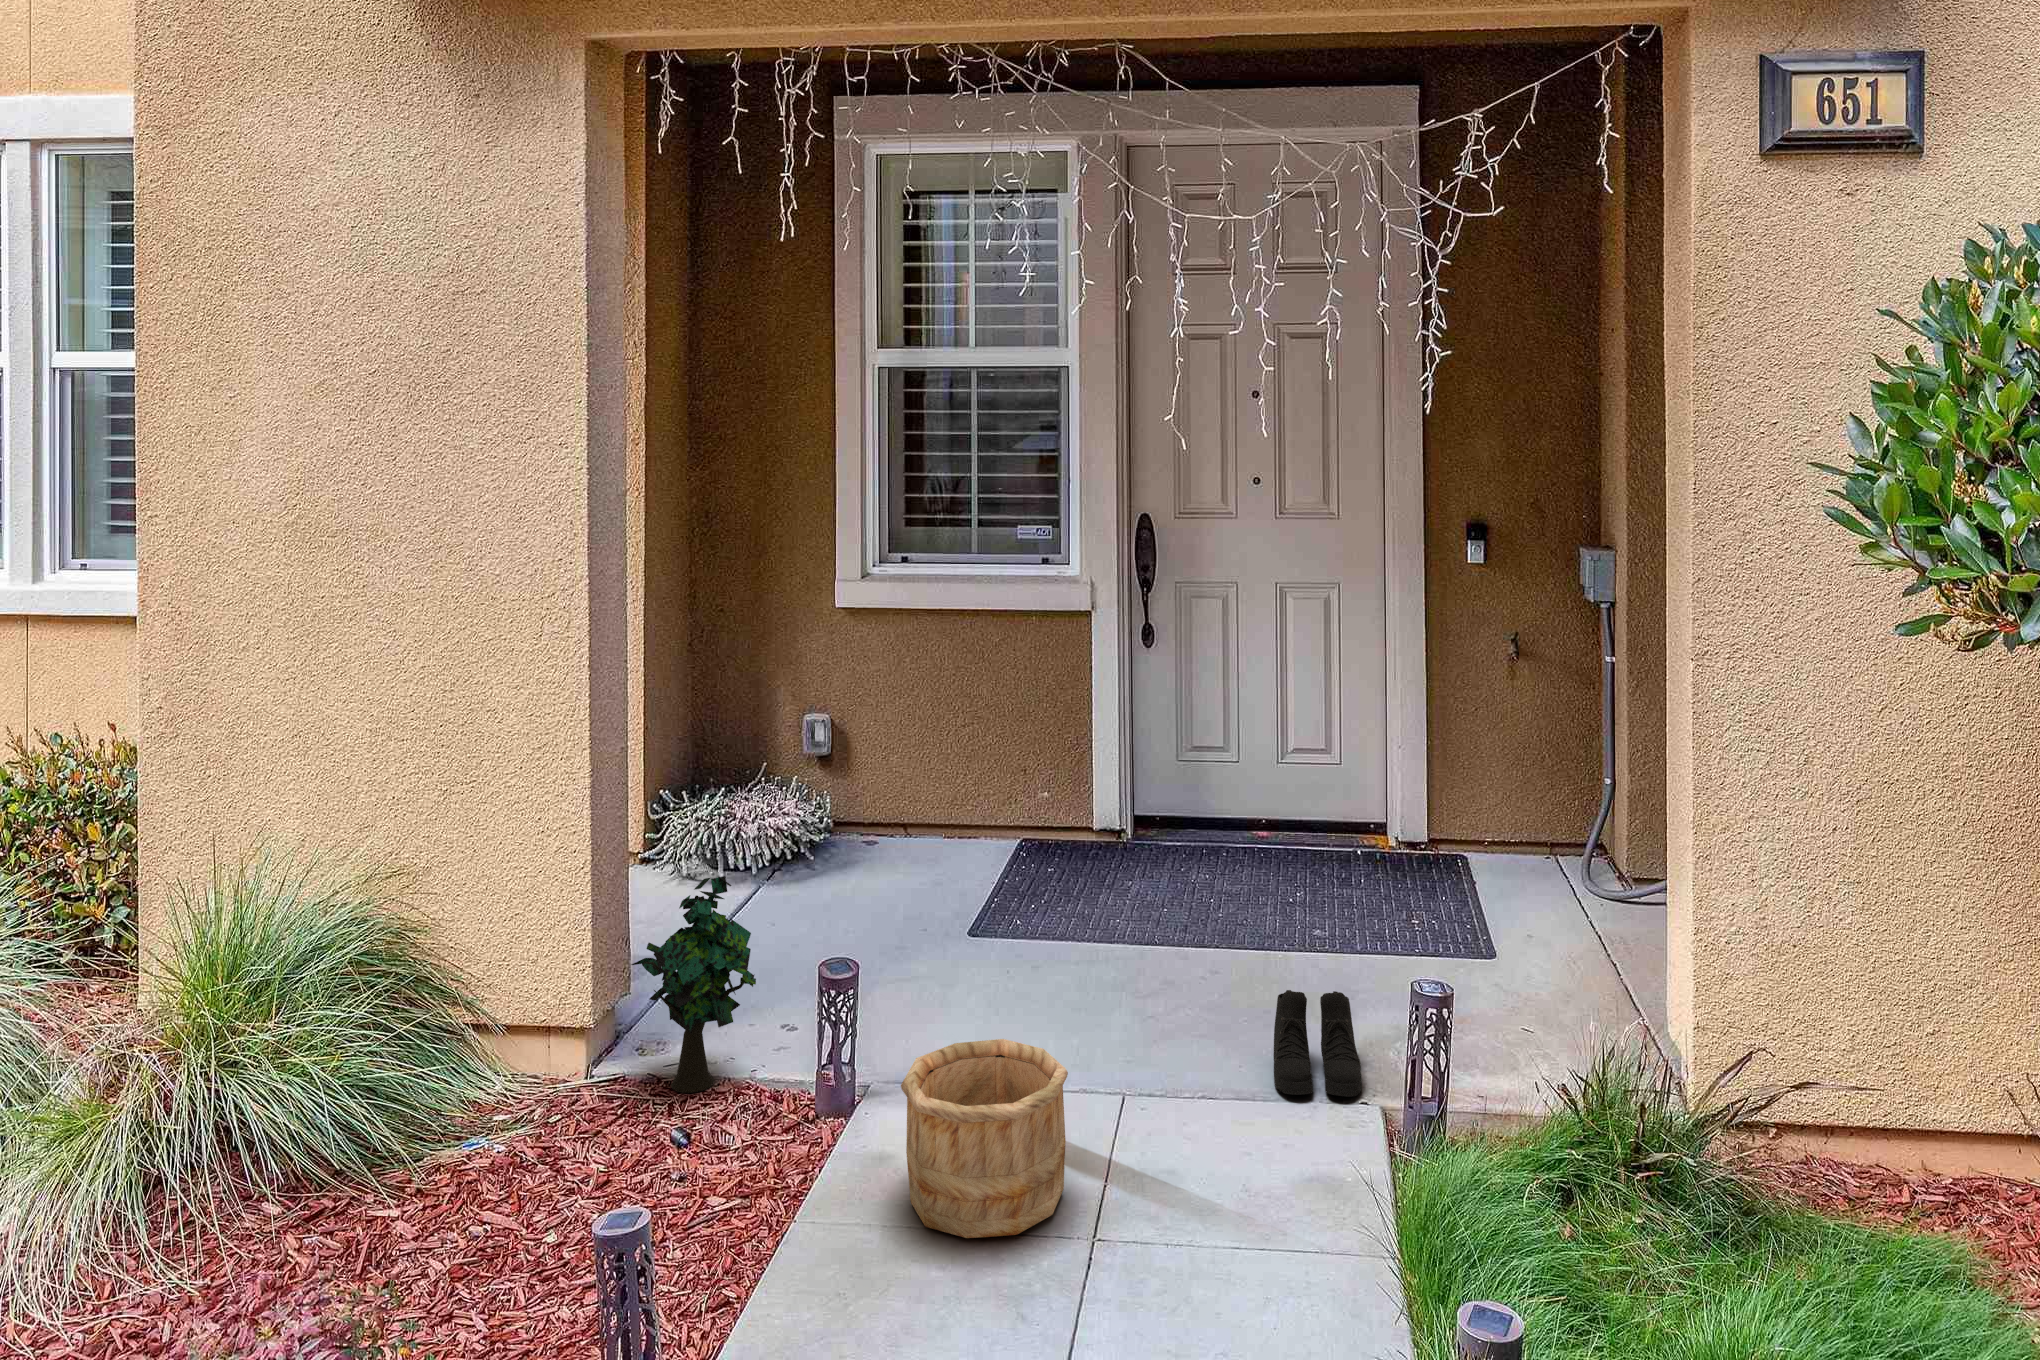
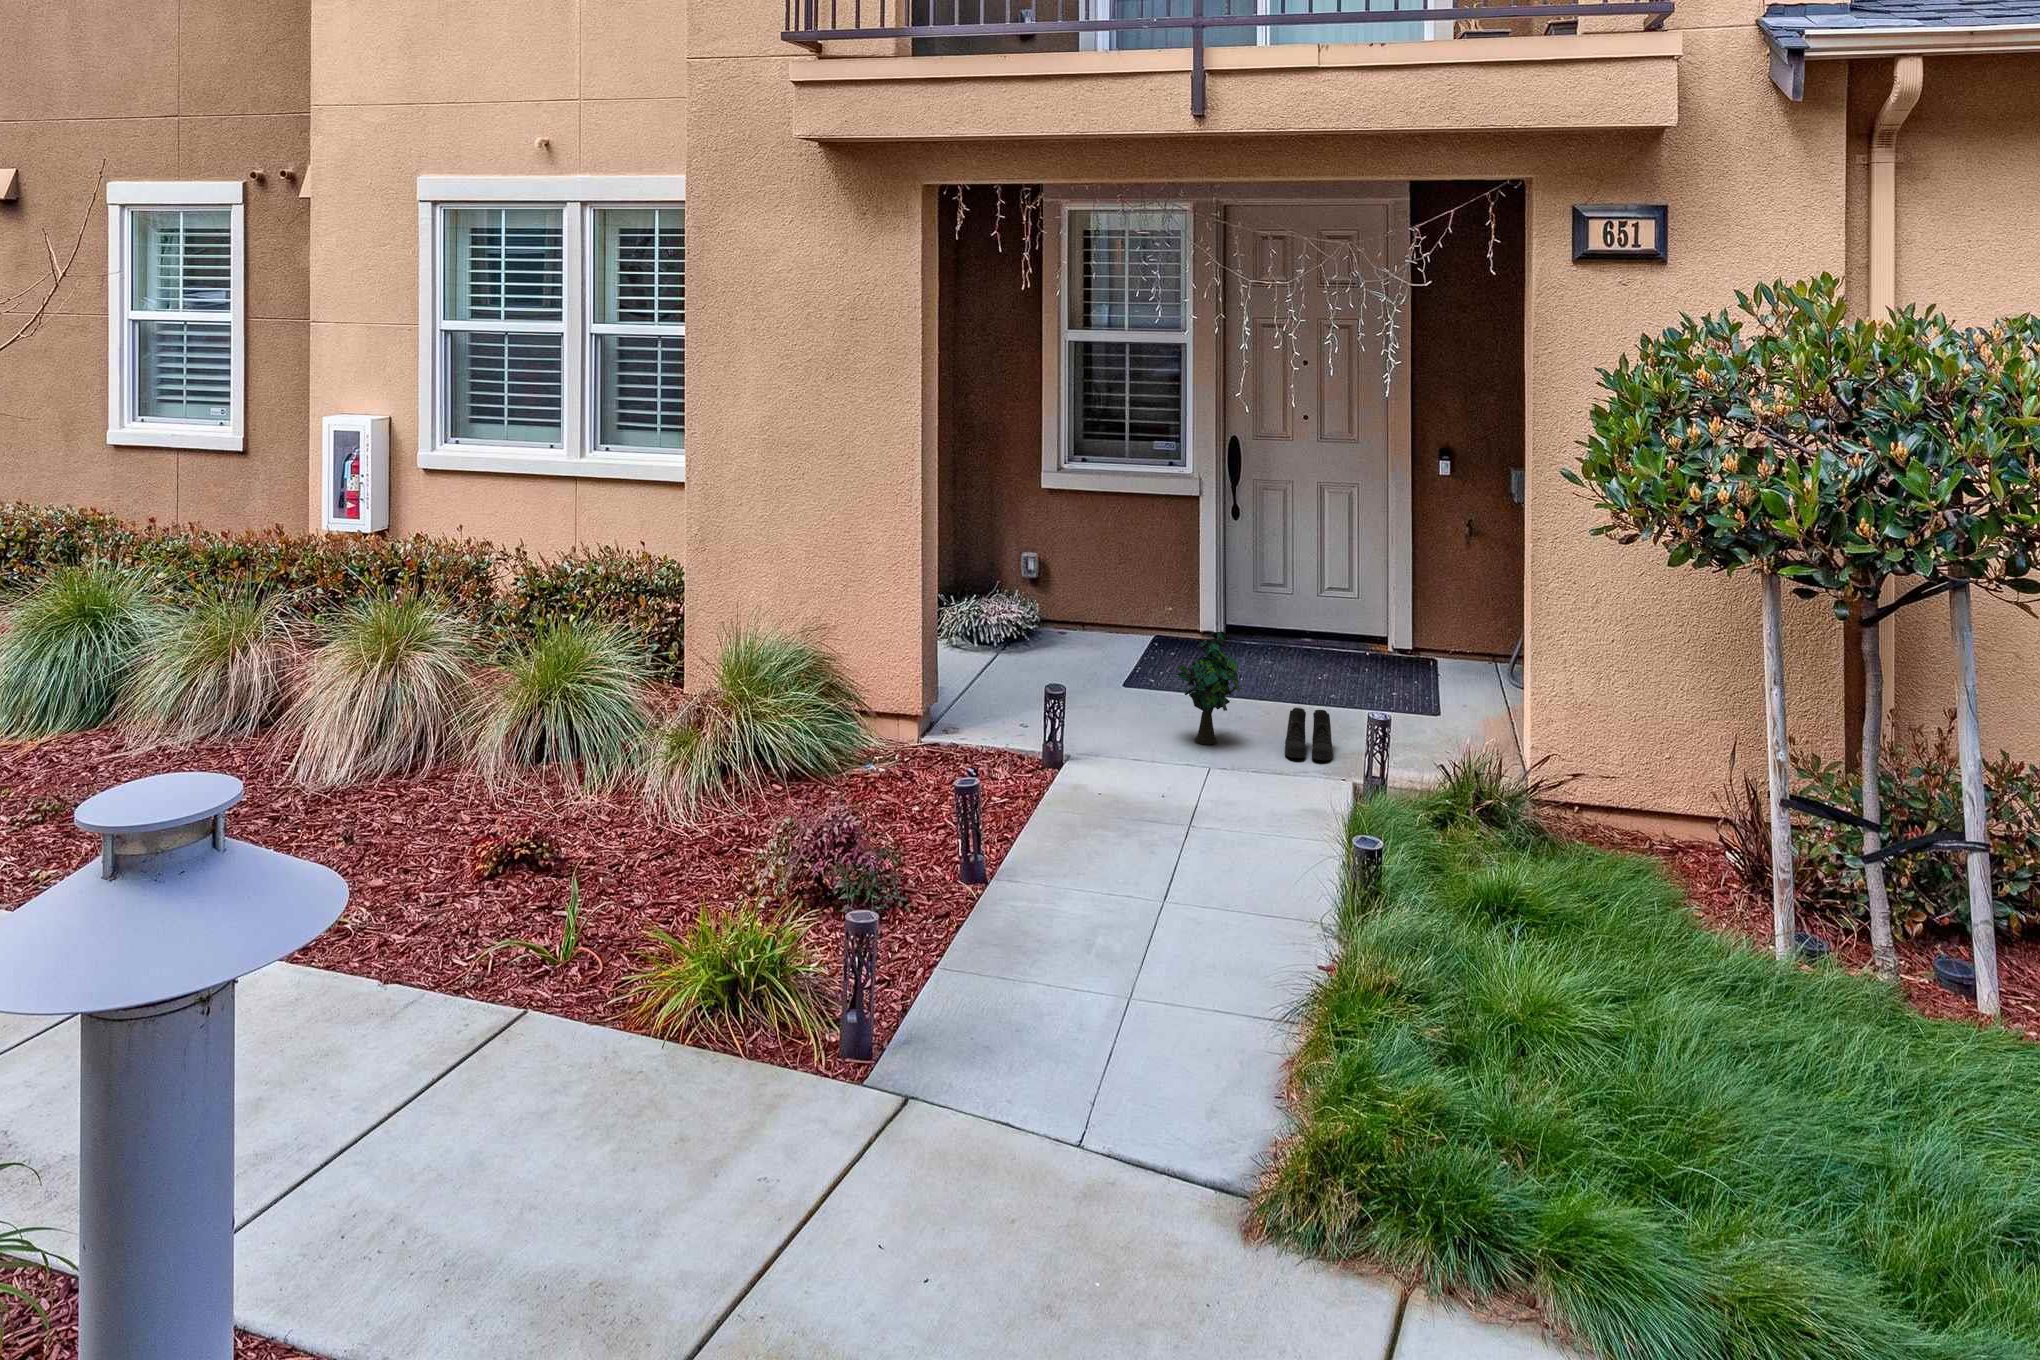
decorative plant: present [631,876,756,1093] -> present [1176,631,1241,745]
wooden bucket: present [901,1039,1068,1238] -> none [1087,716,1172,801]

